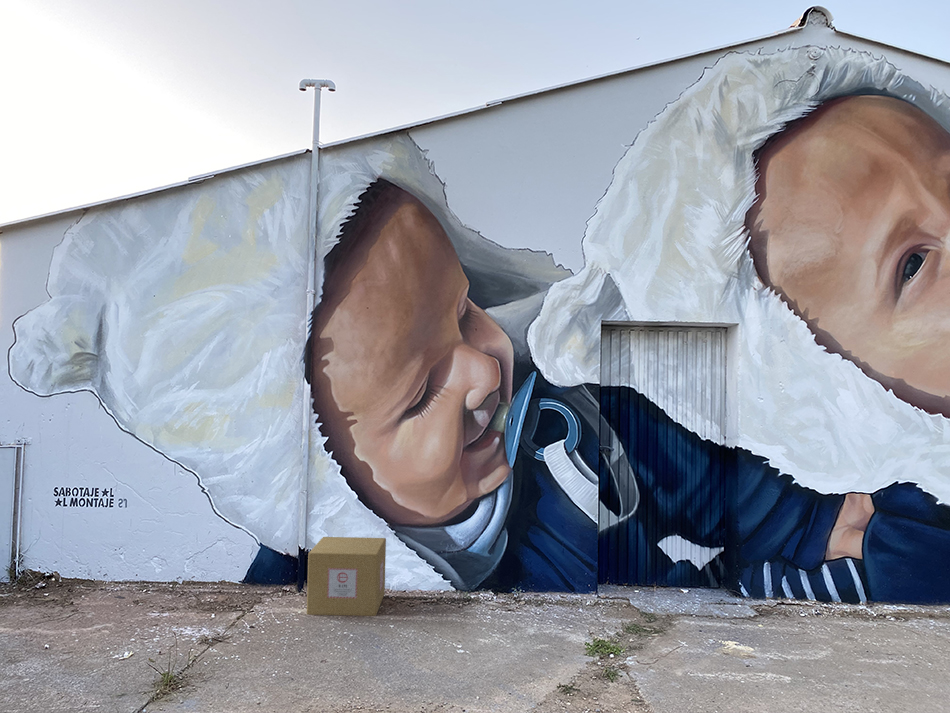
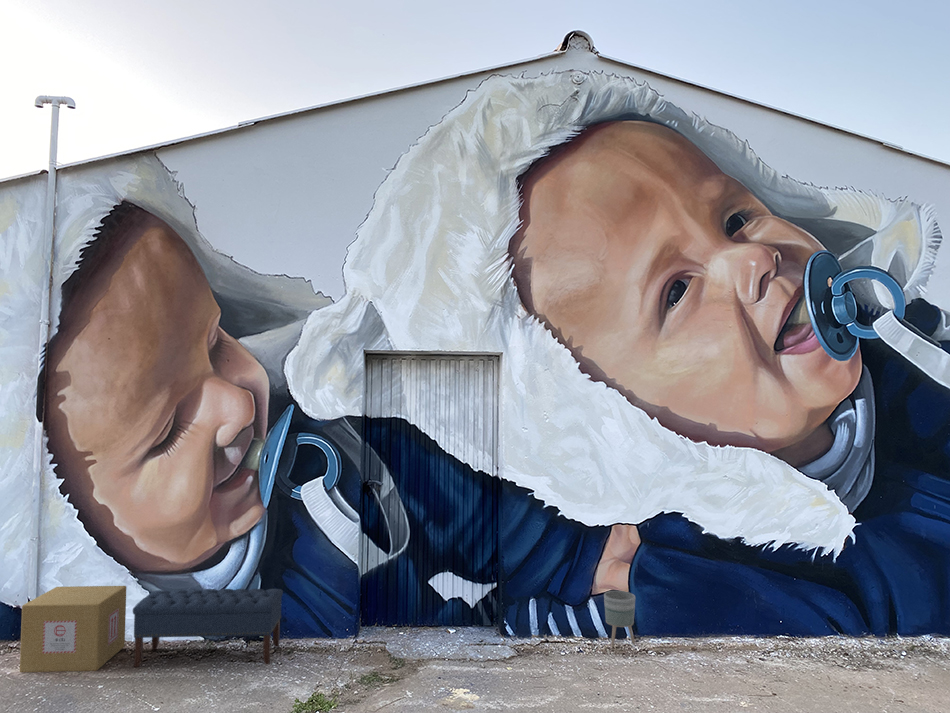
bench: none [406,544,535,617] -> present [133,589,283,667]
planter: none [841,559,877,614] -> present [604,591,635,647]

